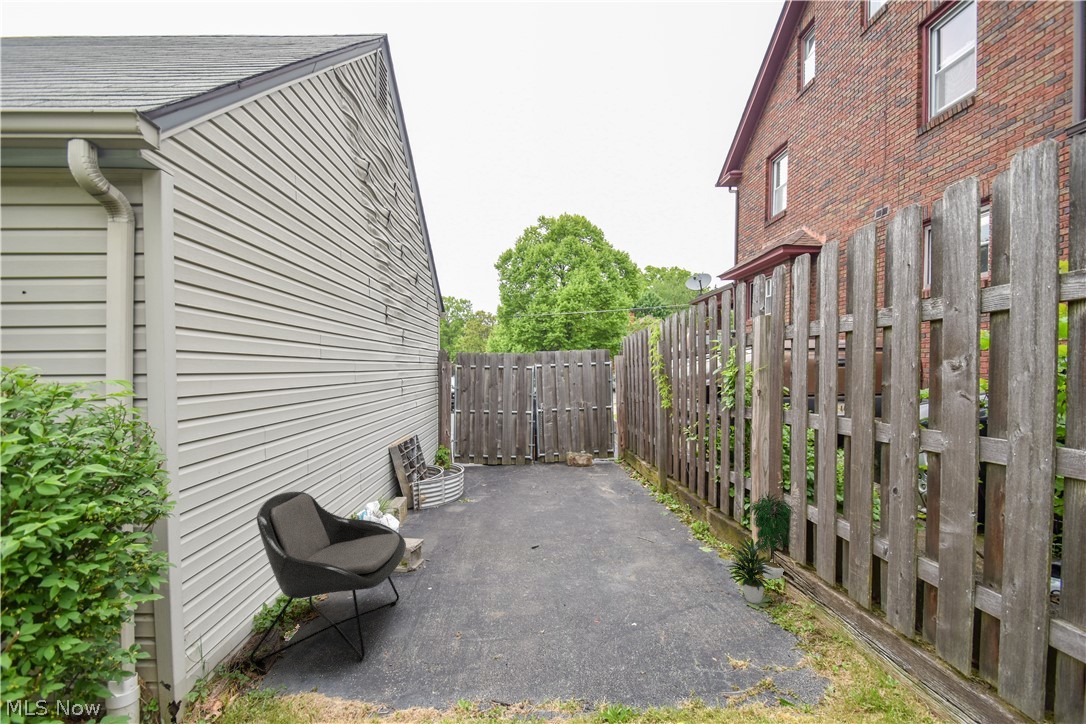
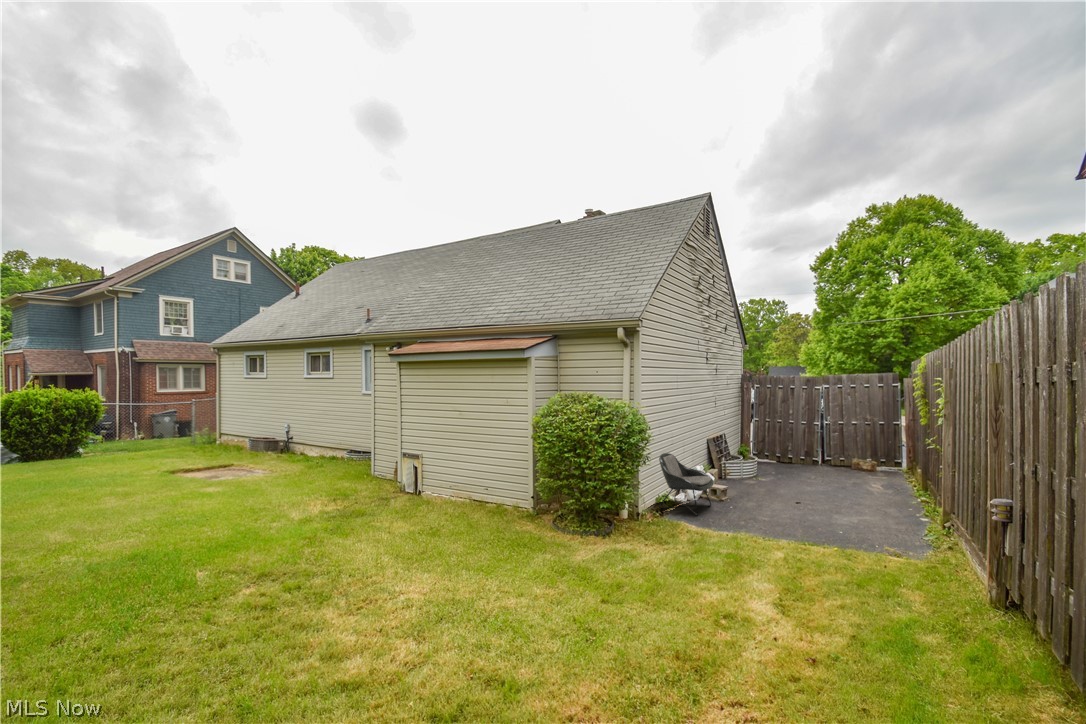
potted plant: present [727,492,794,604] -> none [890,487,947,545]

